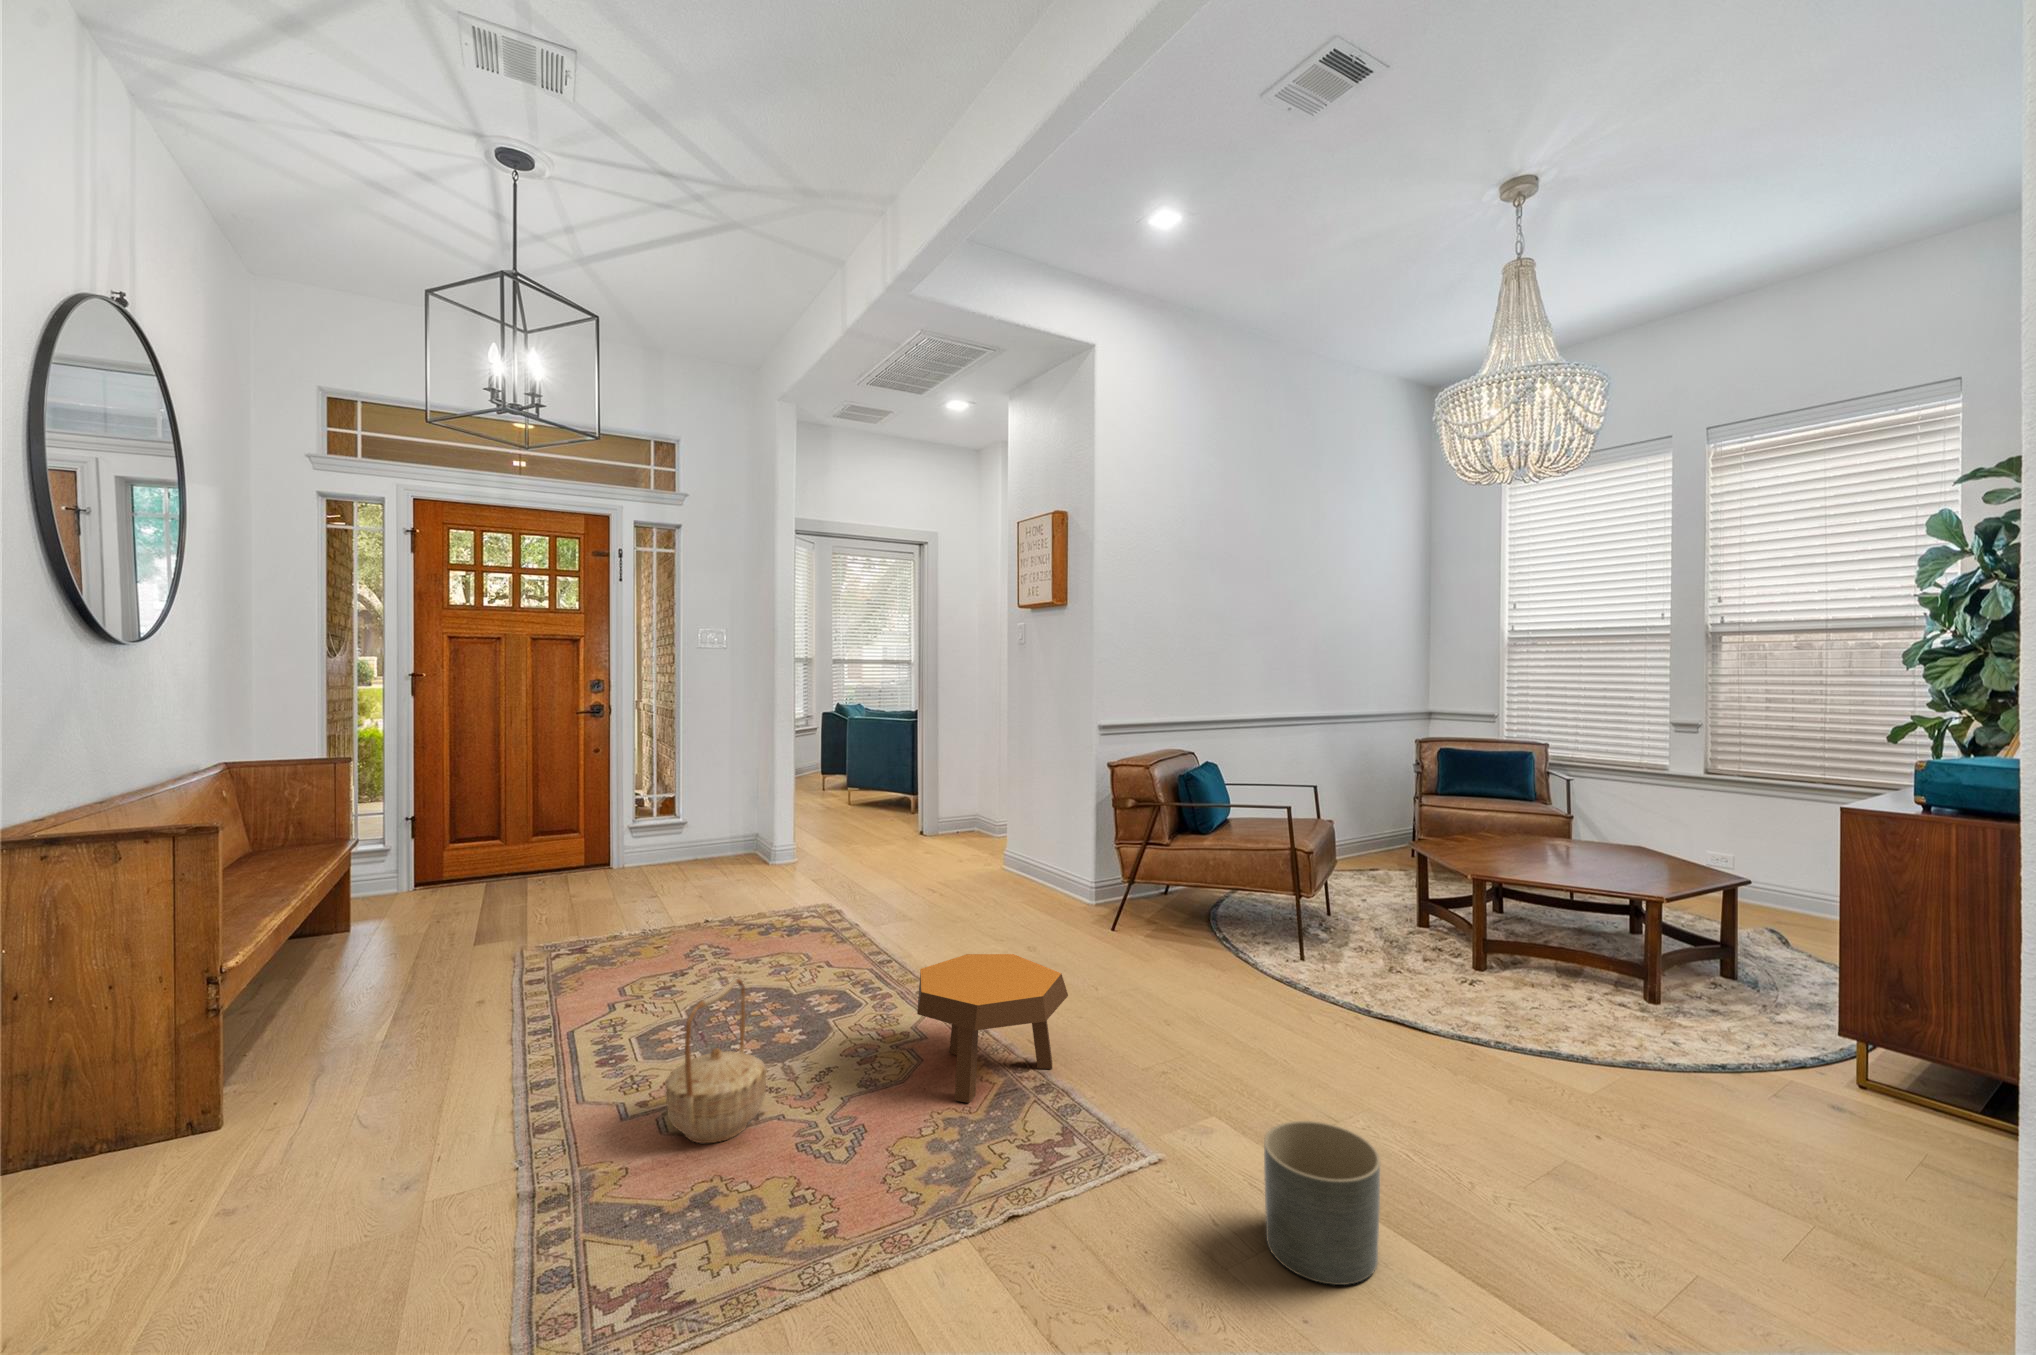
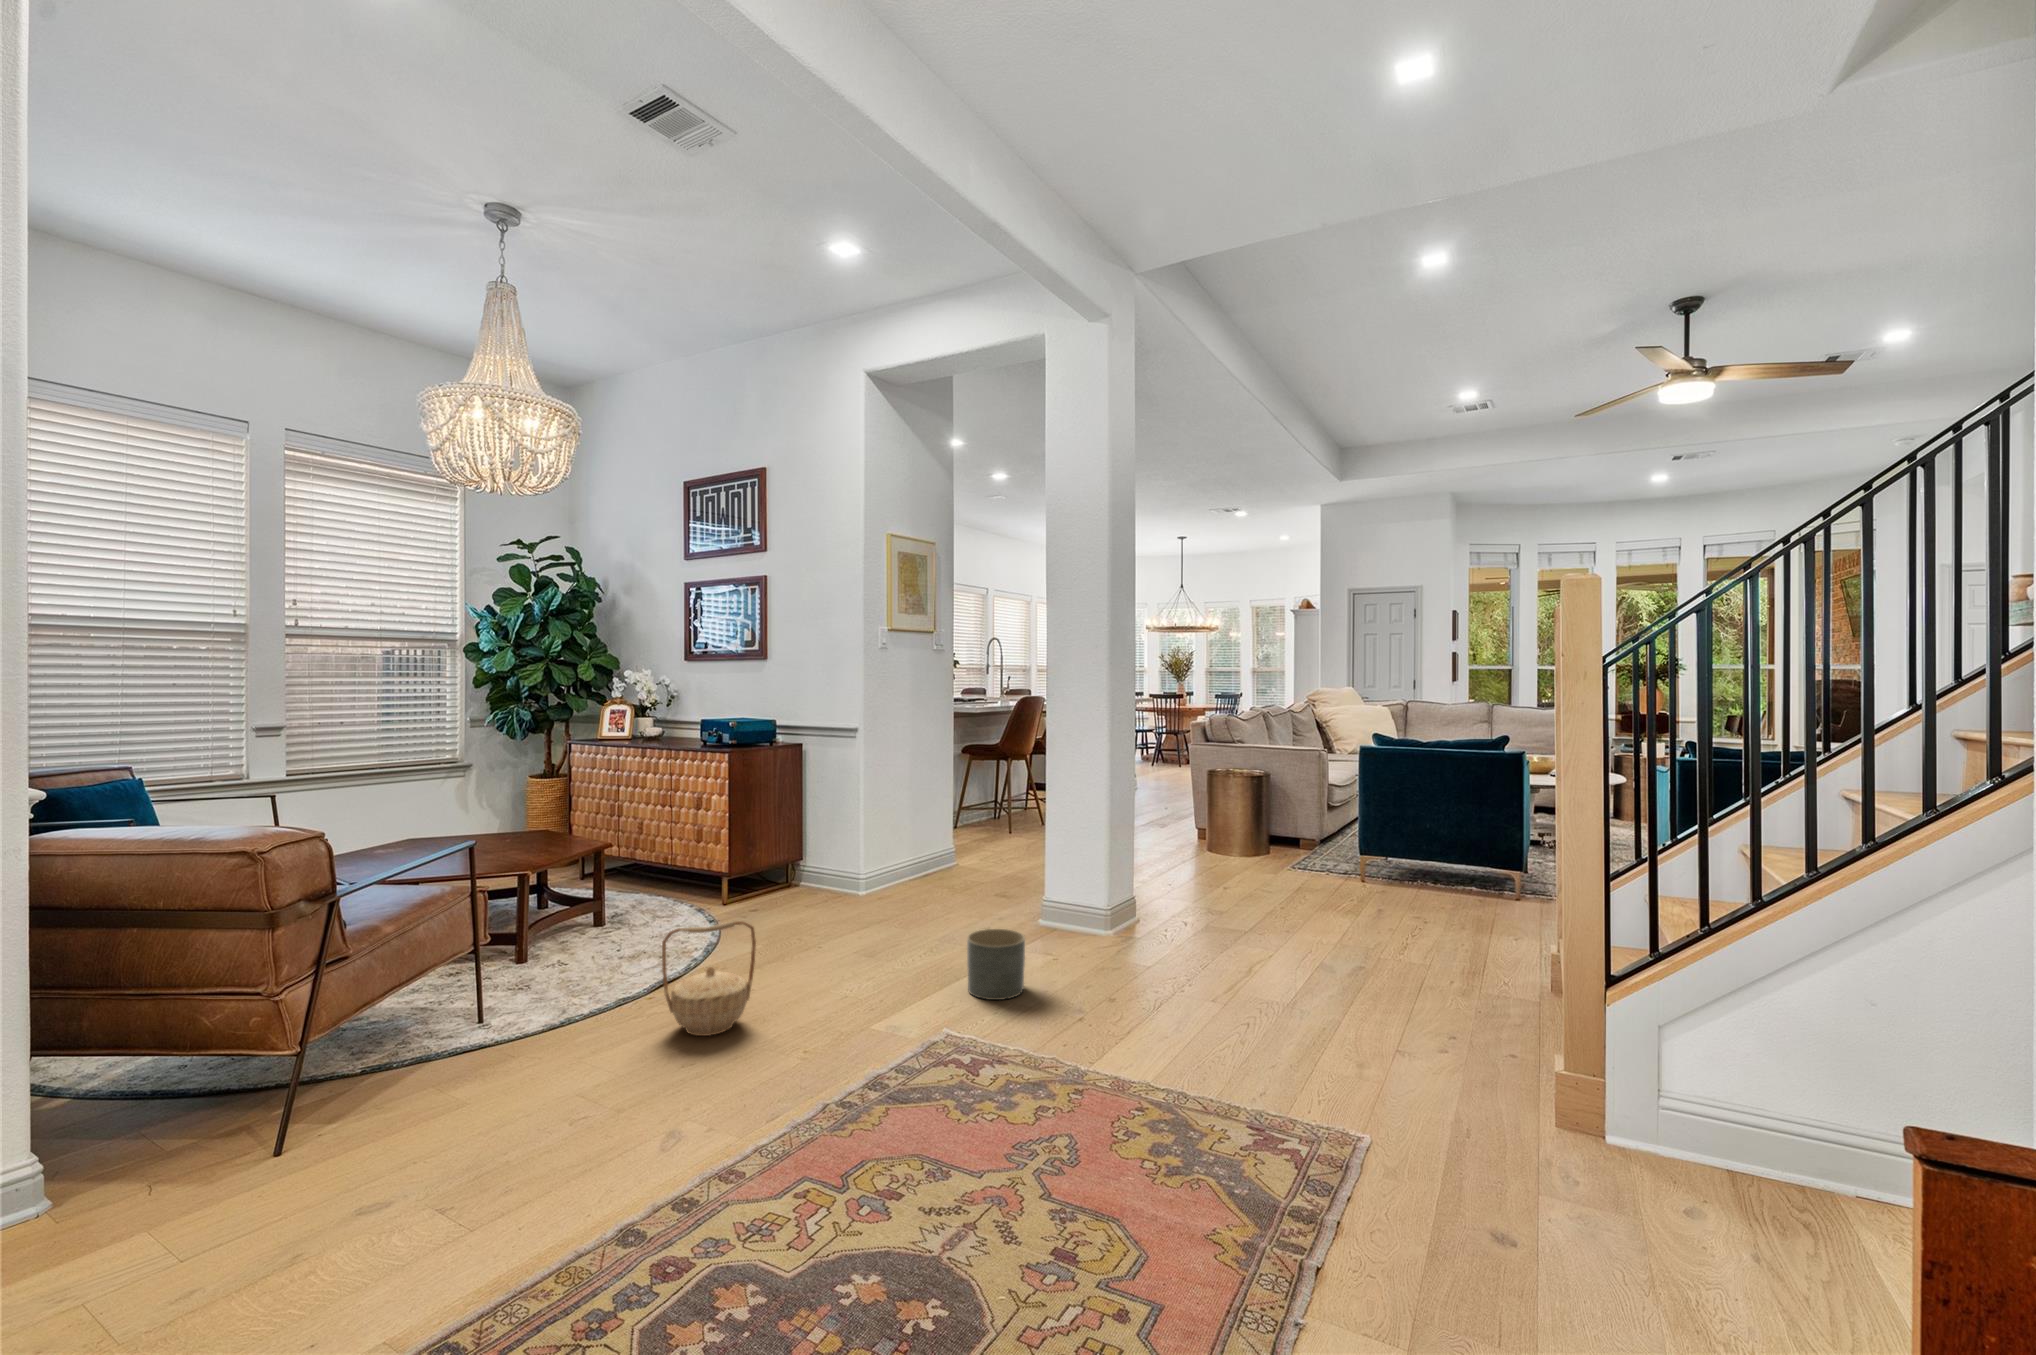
footstool: present [917,954,1068,1103] -> none [769,994,940,1153]
basket: present [665,979,766,1143] -> present [662,921,756,1036]

